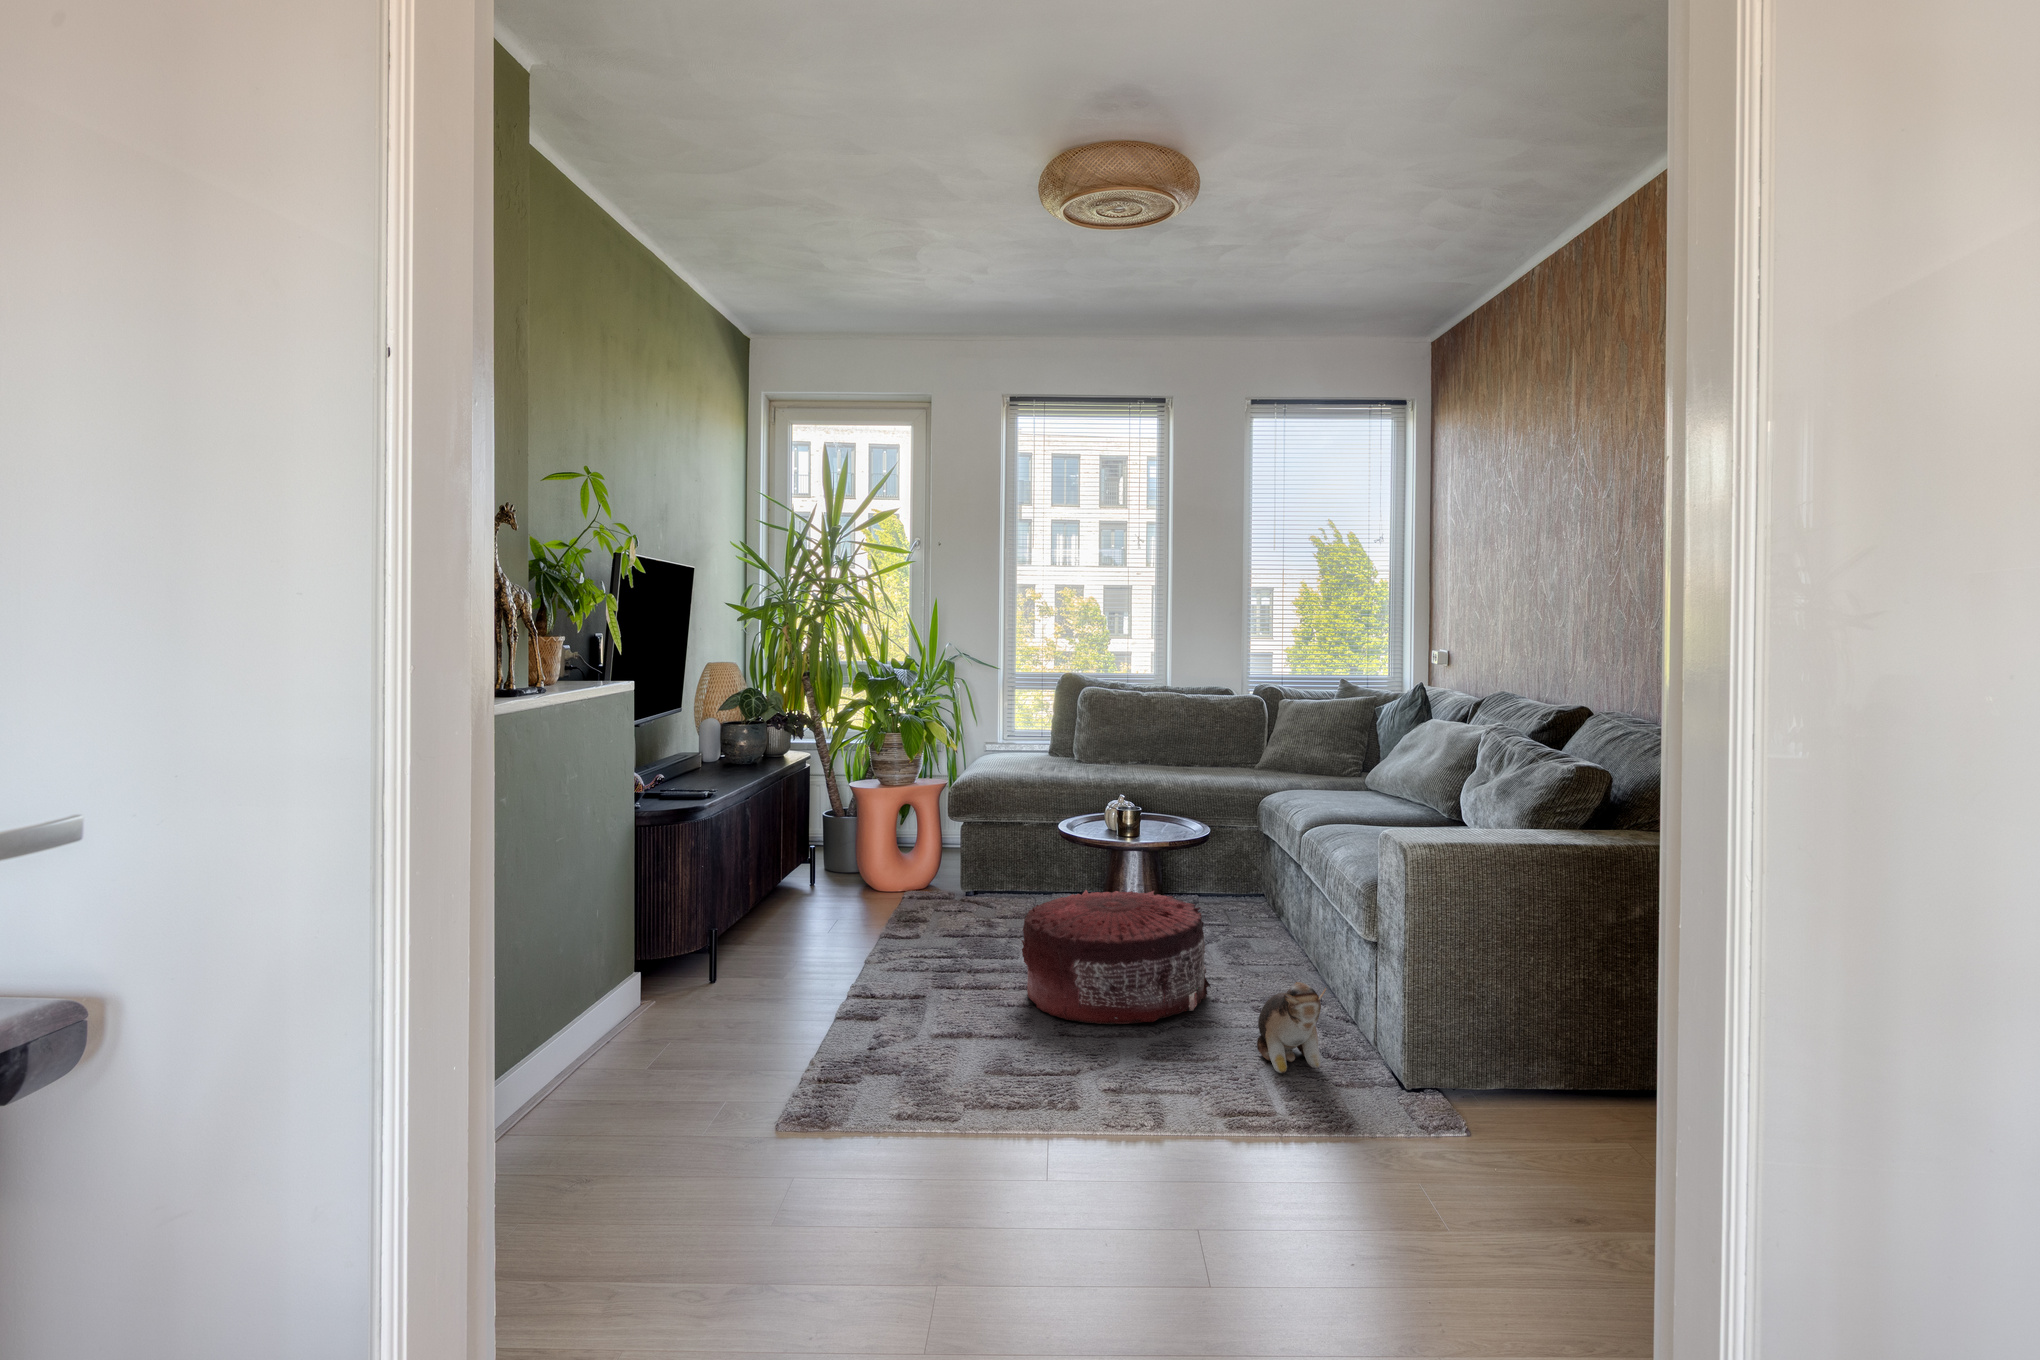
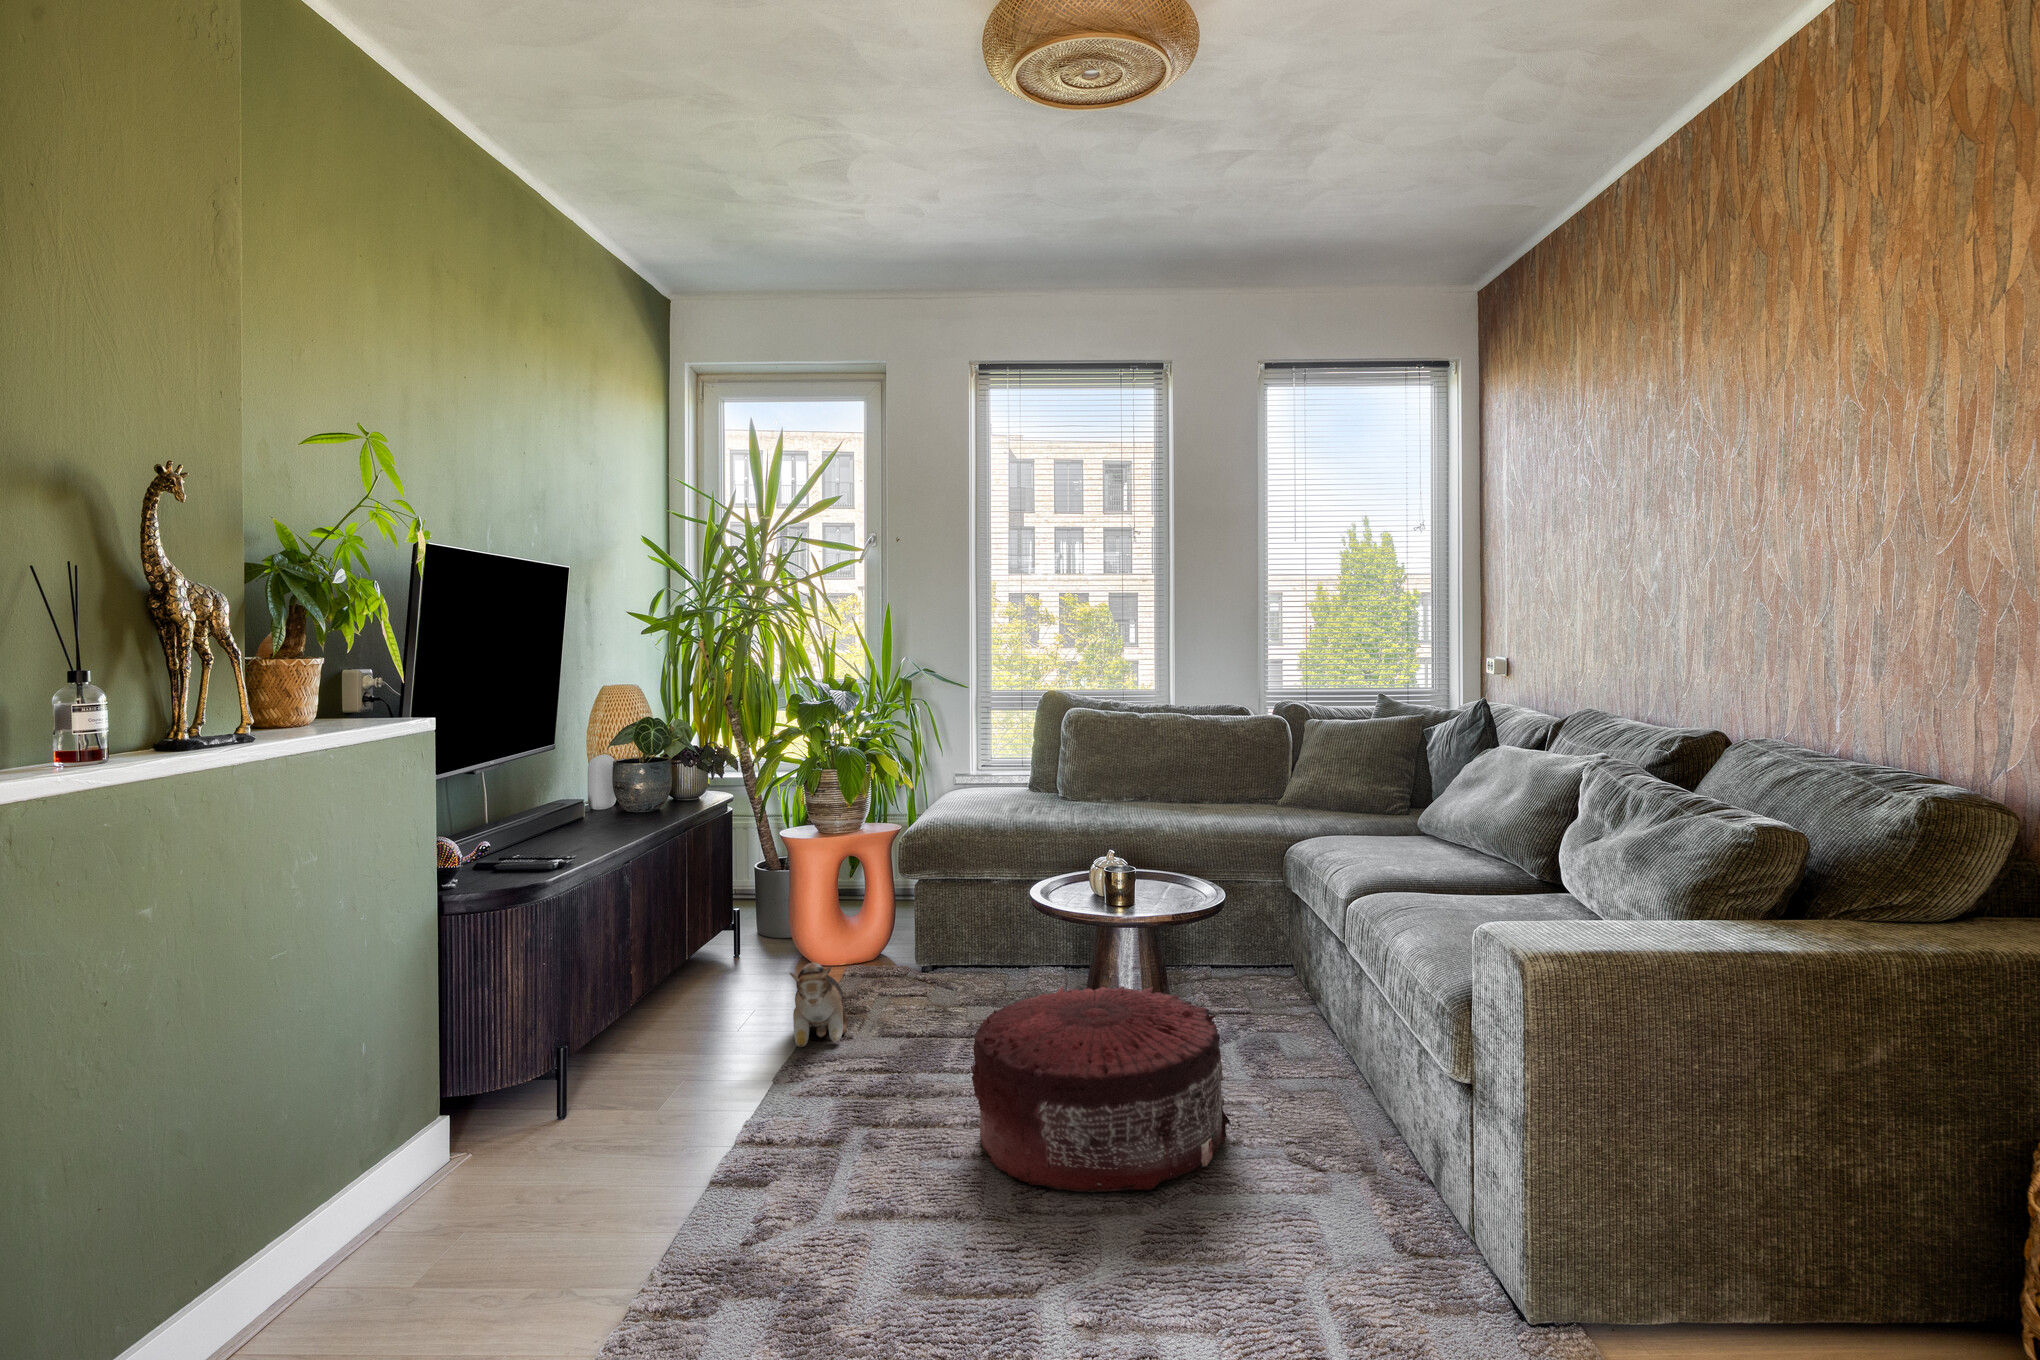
plush toy: present [1257,982,1326,1073] -> present [790,962,848,1047]

